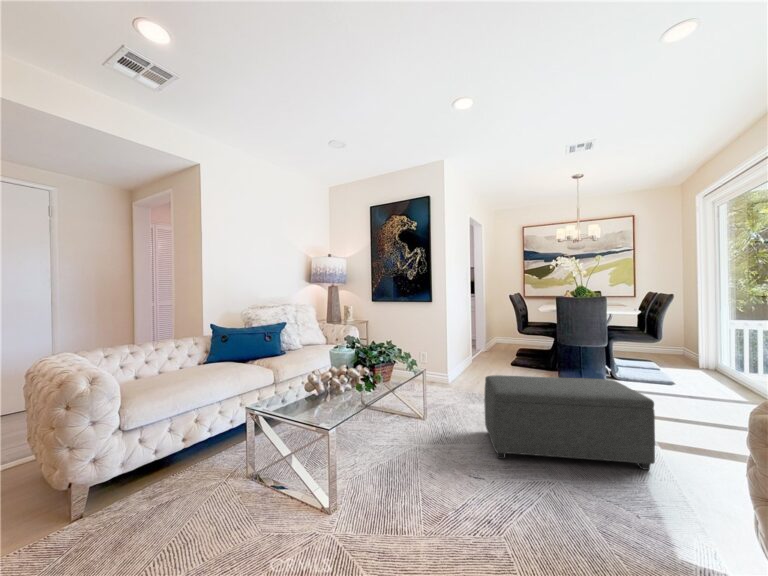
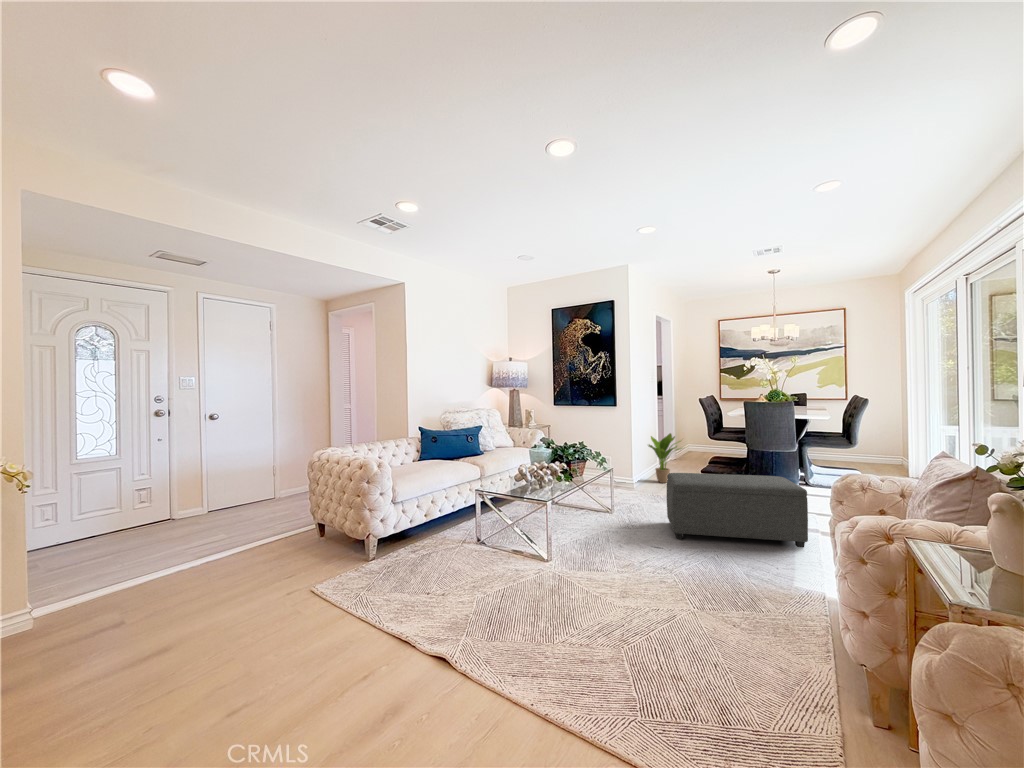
potted plant: none [461,329,499,378] -> present [649,433,682,483]

